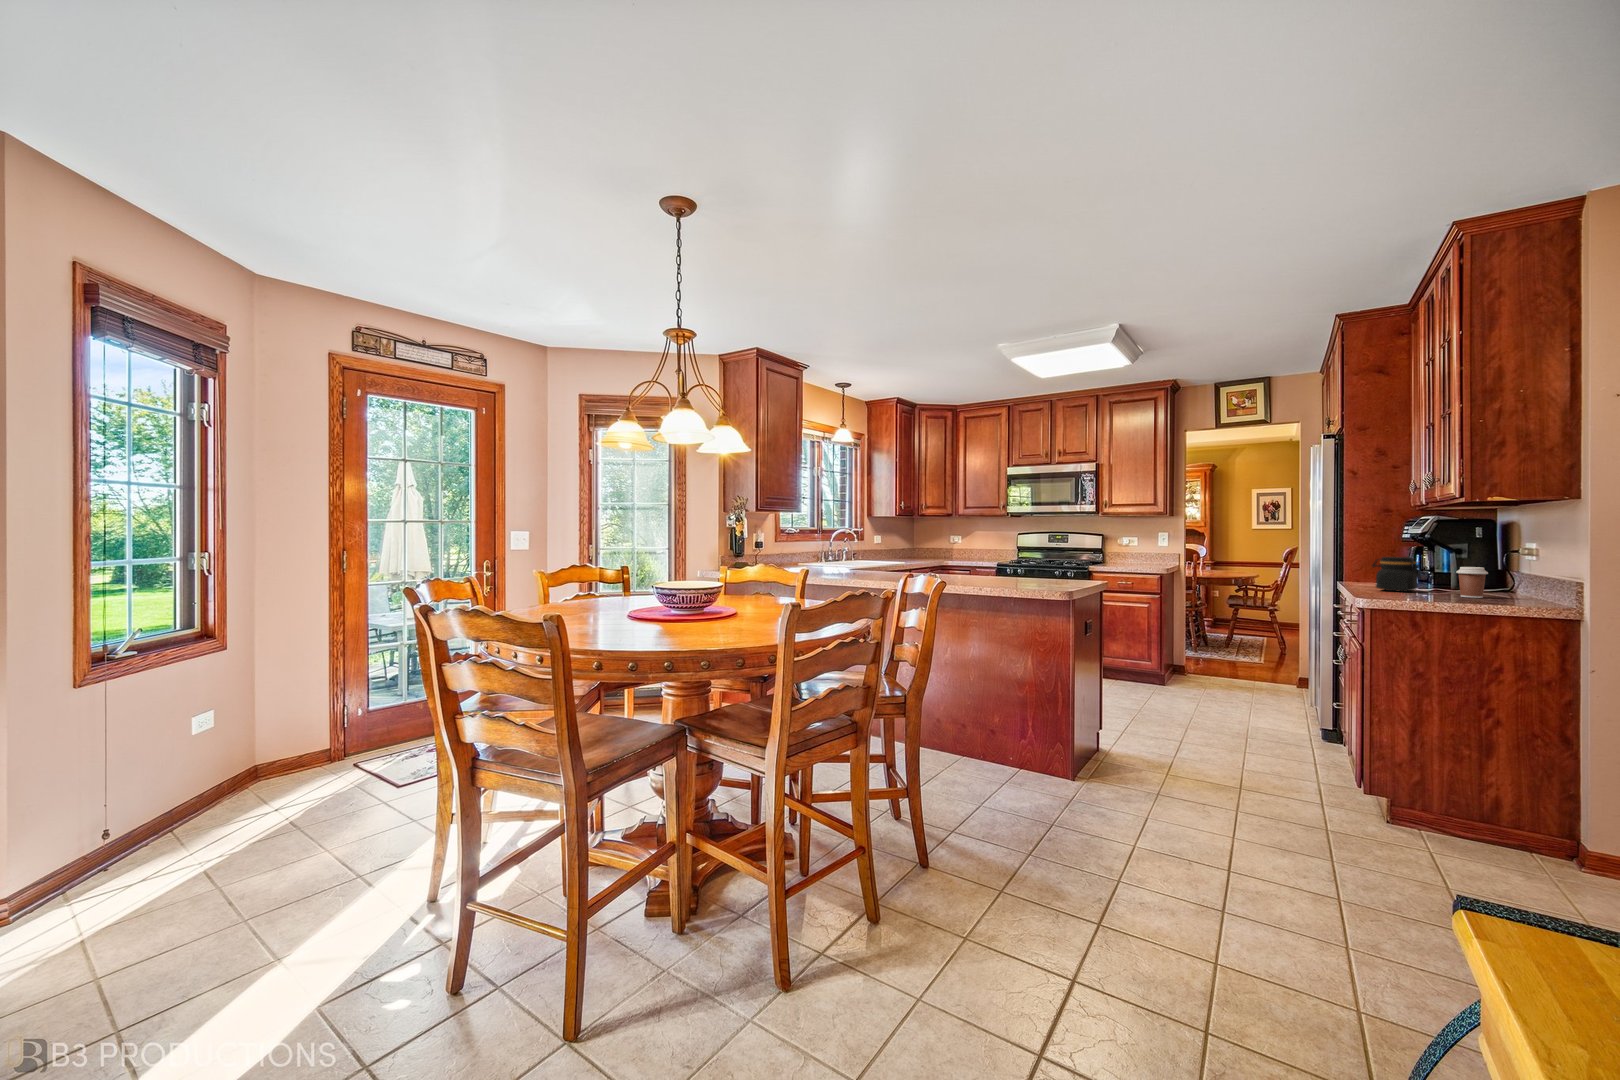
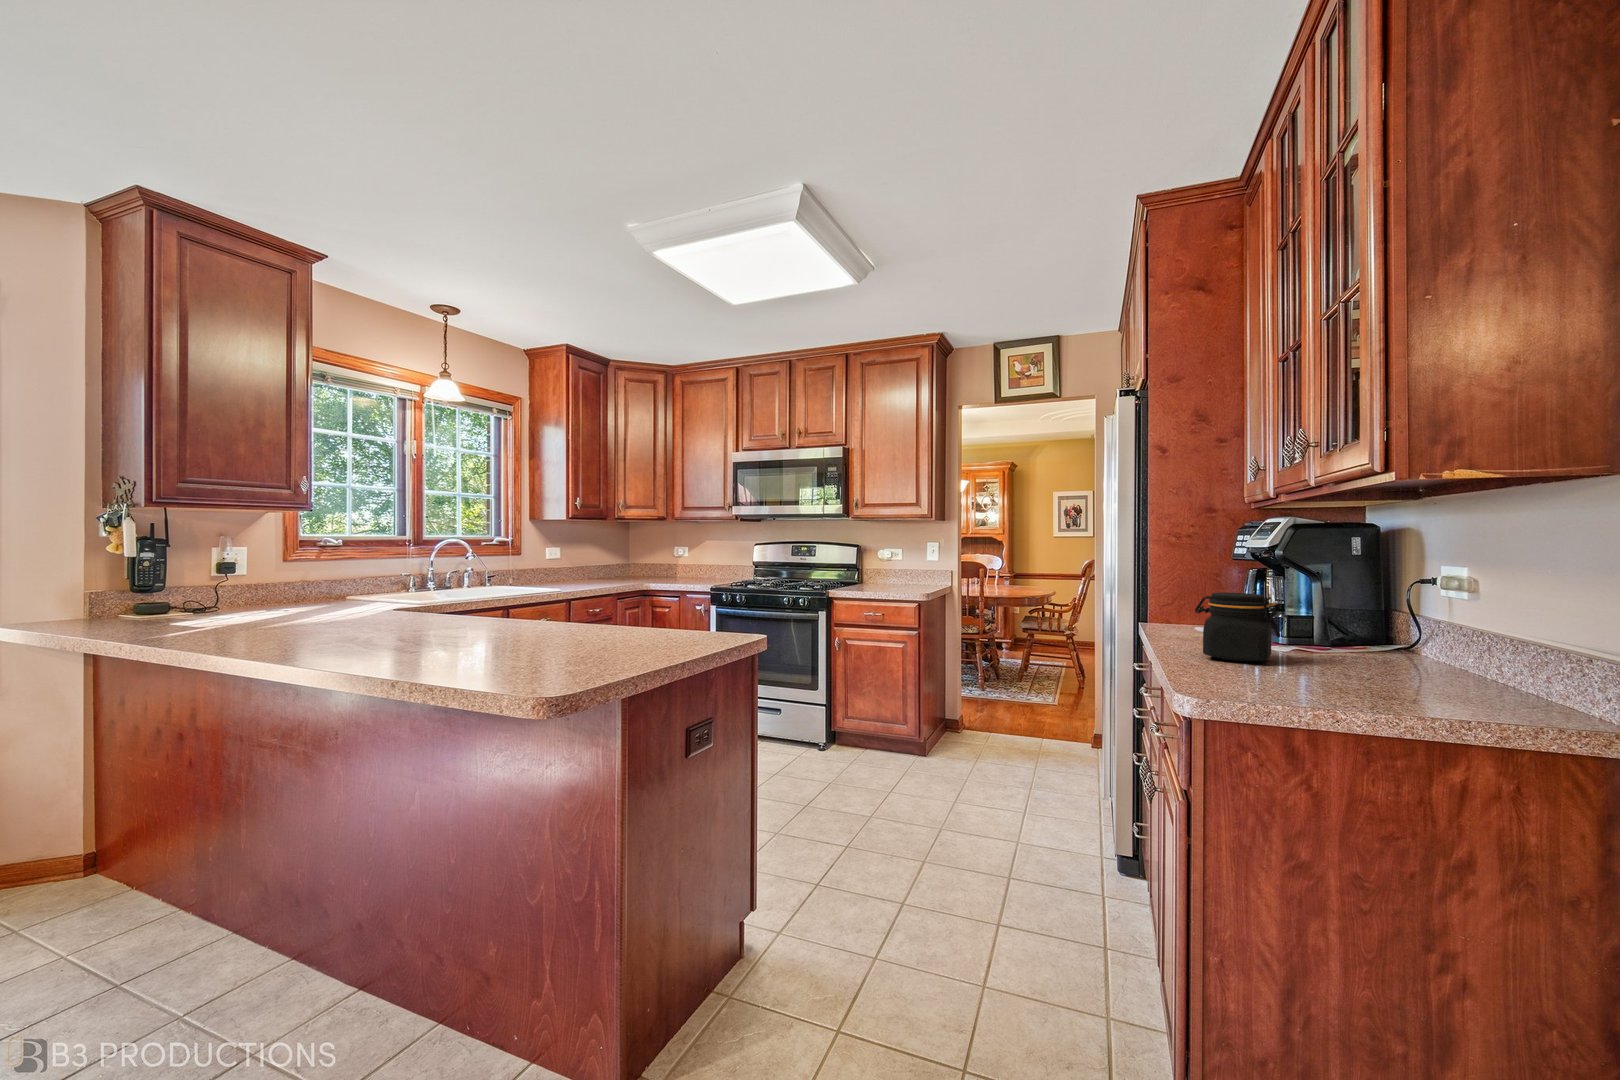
coffee cup: present [1456,567,1488,598] -> none [1354,619,1415,687]

